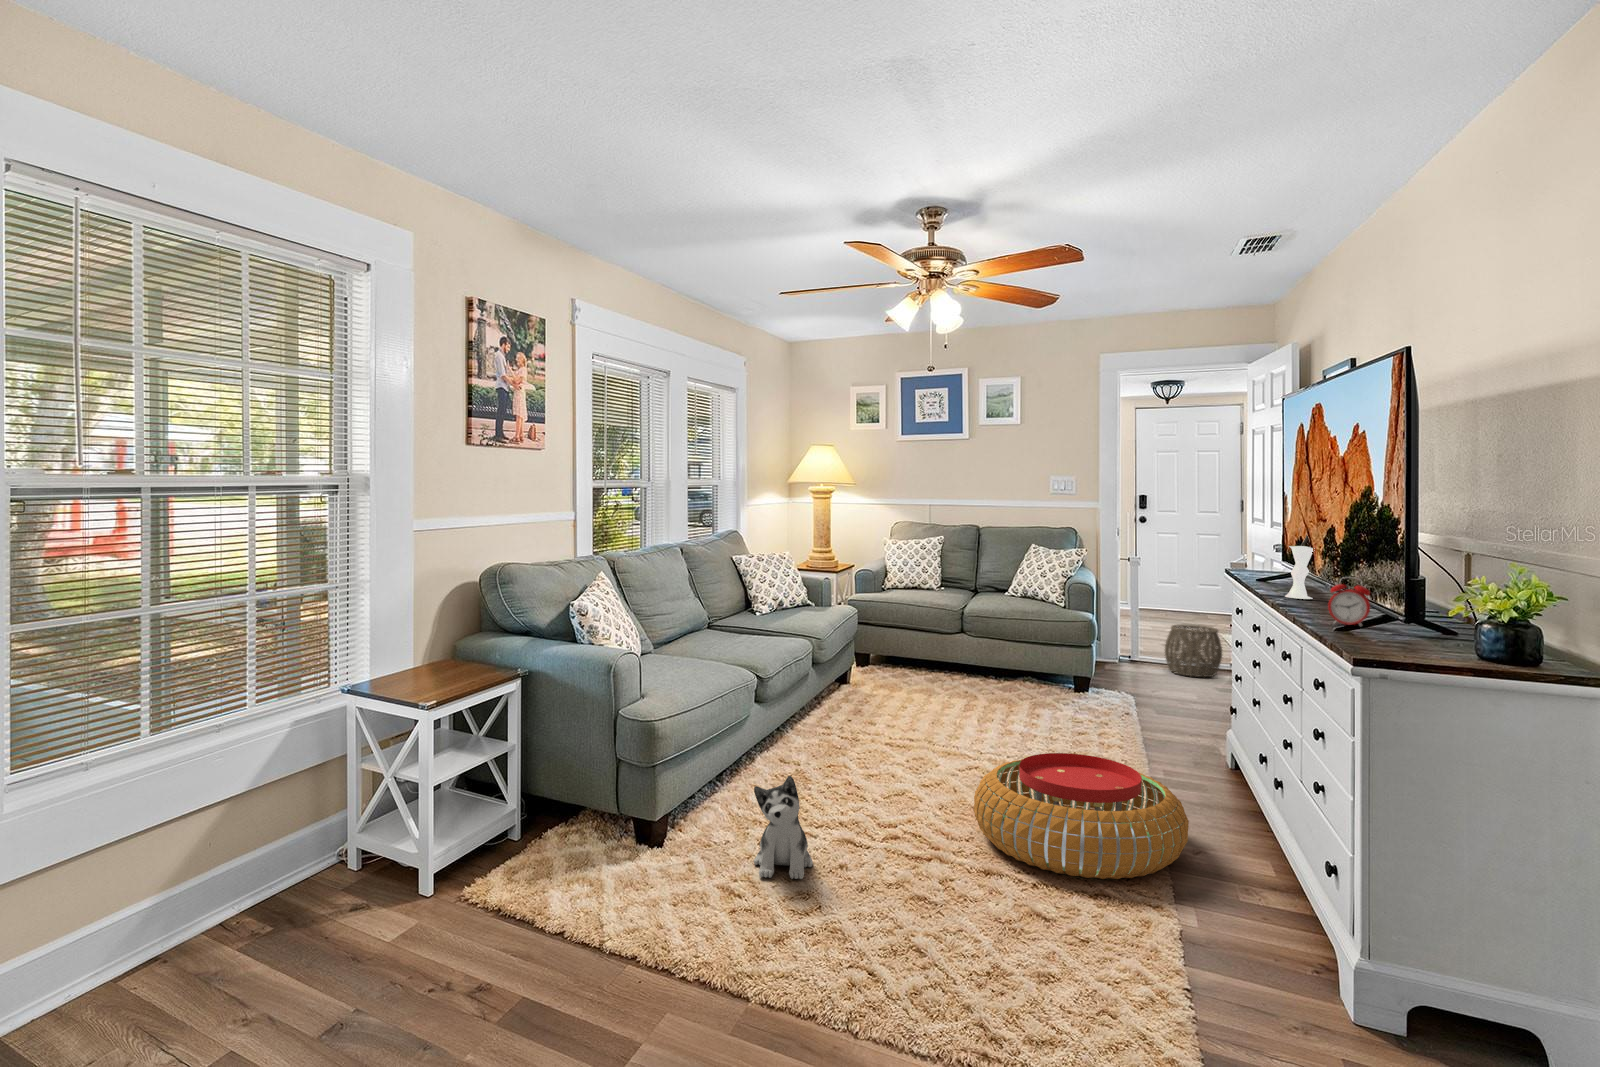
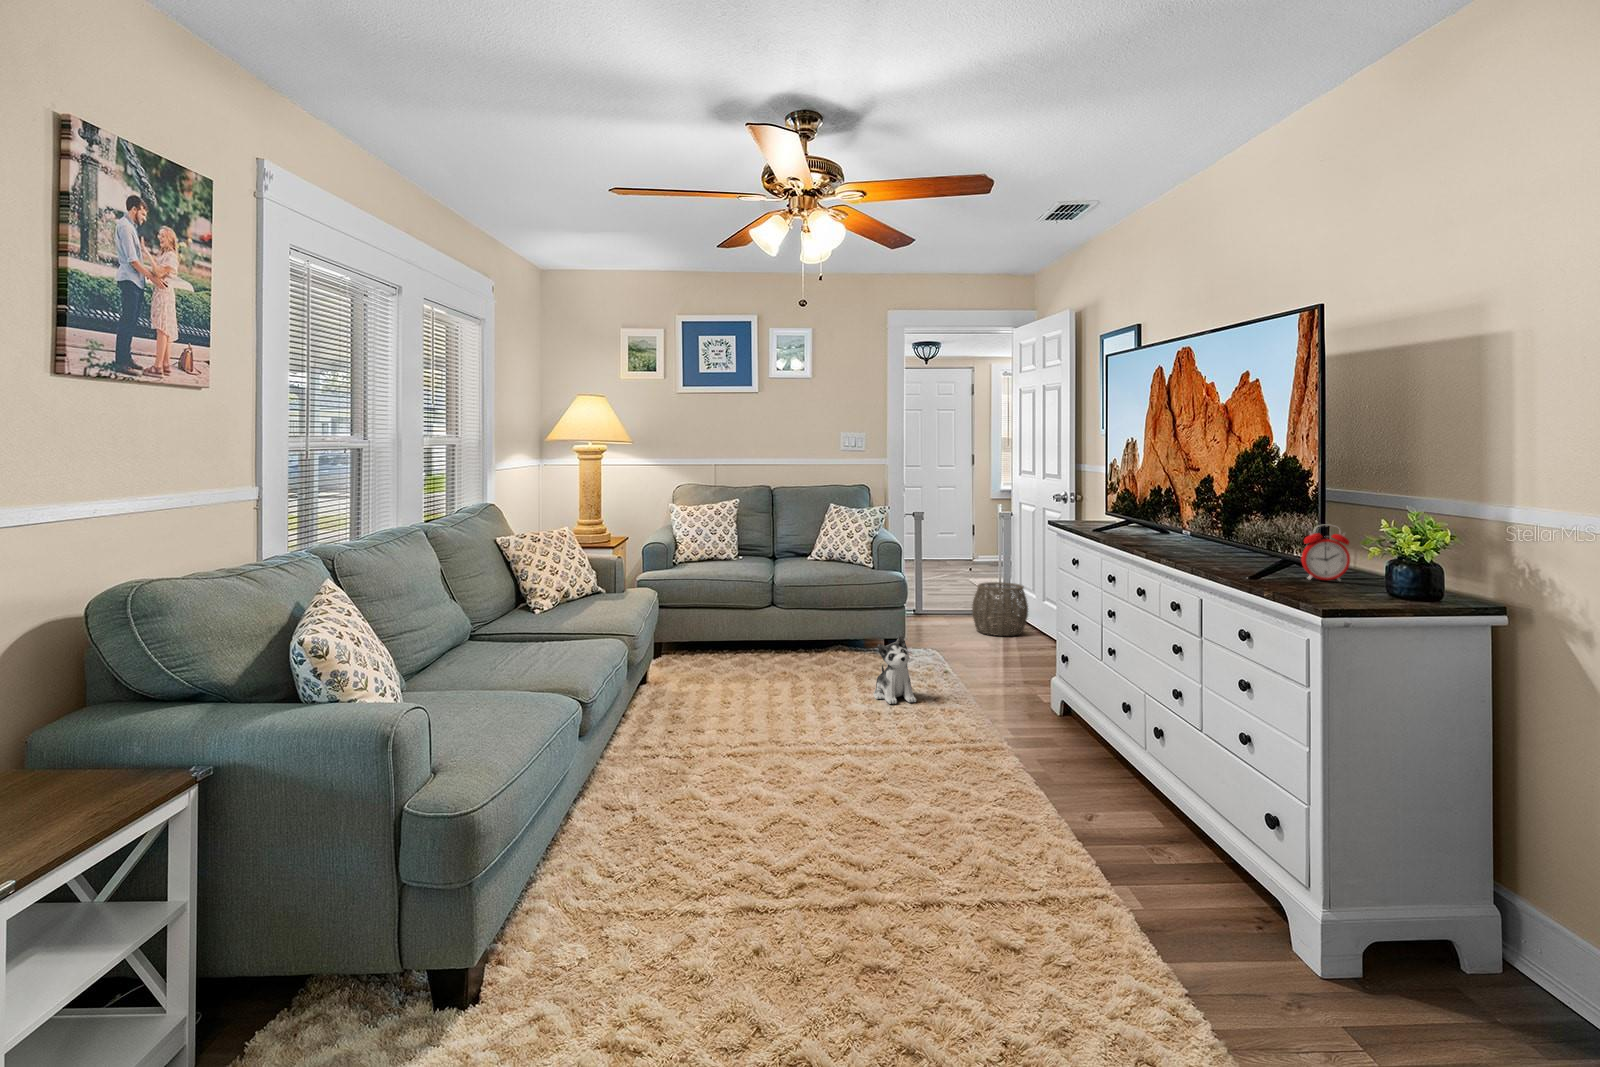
vase: present [1285,535,1315,599] -> none [1187,479,1221,552]
pouf: present [974,753,1189,879] -> none [898,757,1166,928]
plush toy: present [754,776,813,879] -> present [874,635,916,704]

